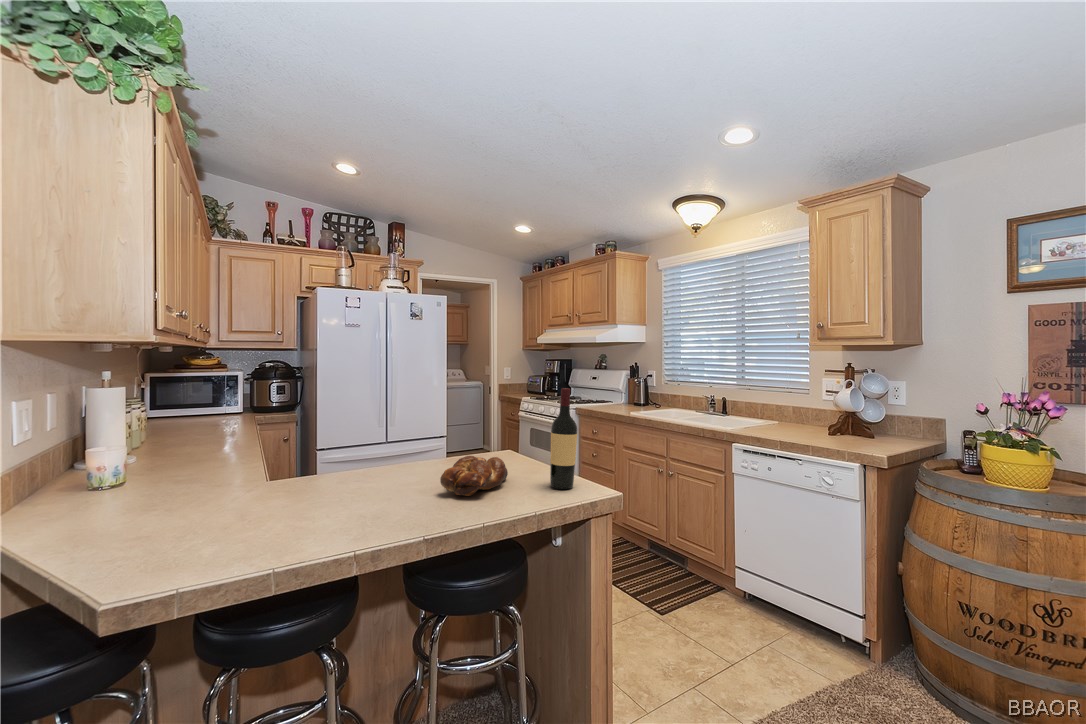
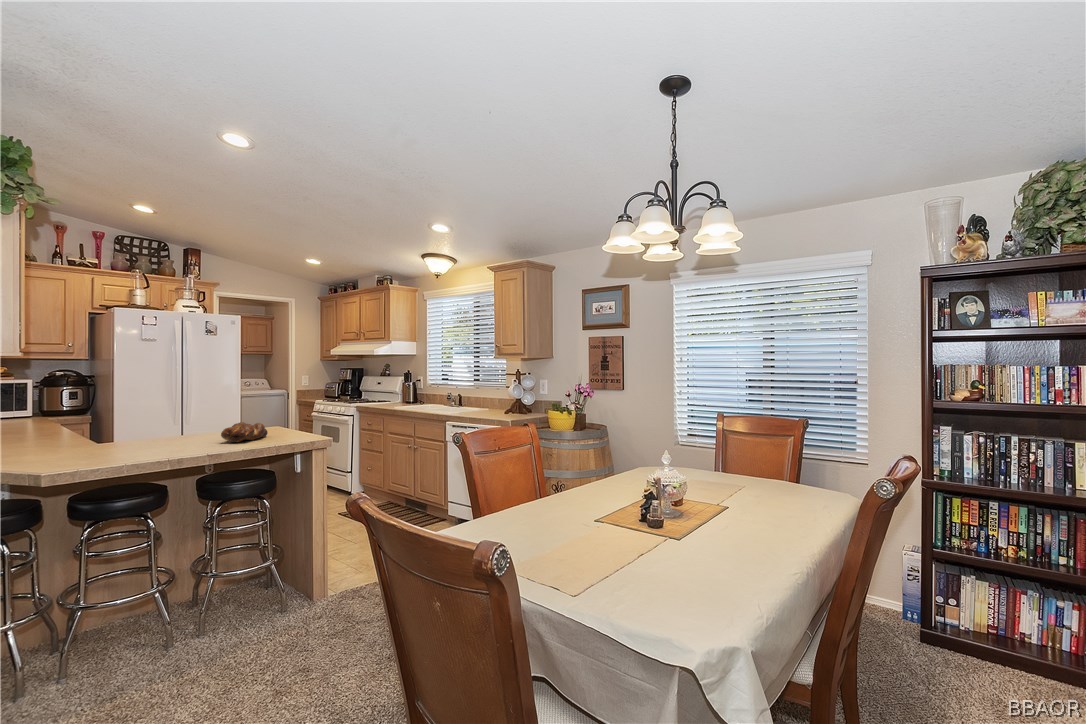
wine bottle: present [550,388,577,489] -> none [292,383,309,438]

